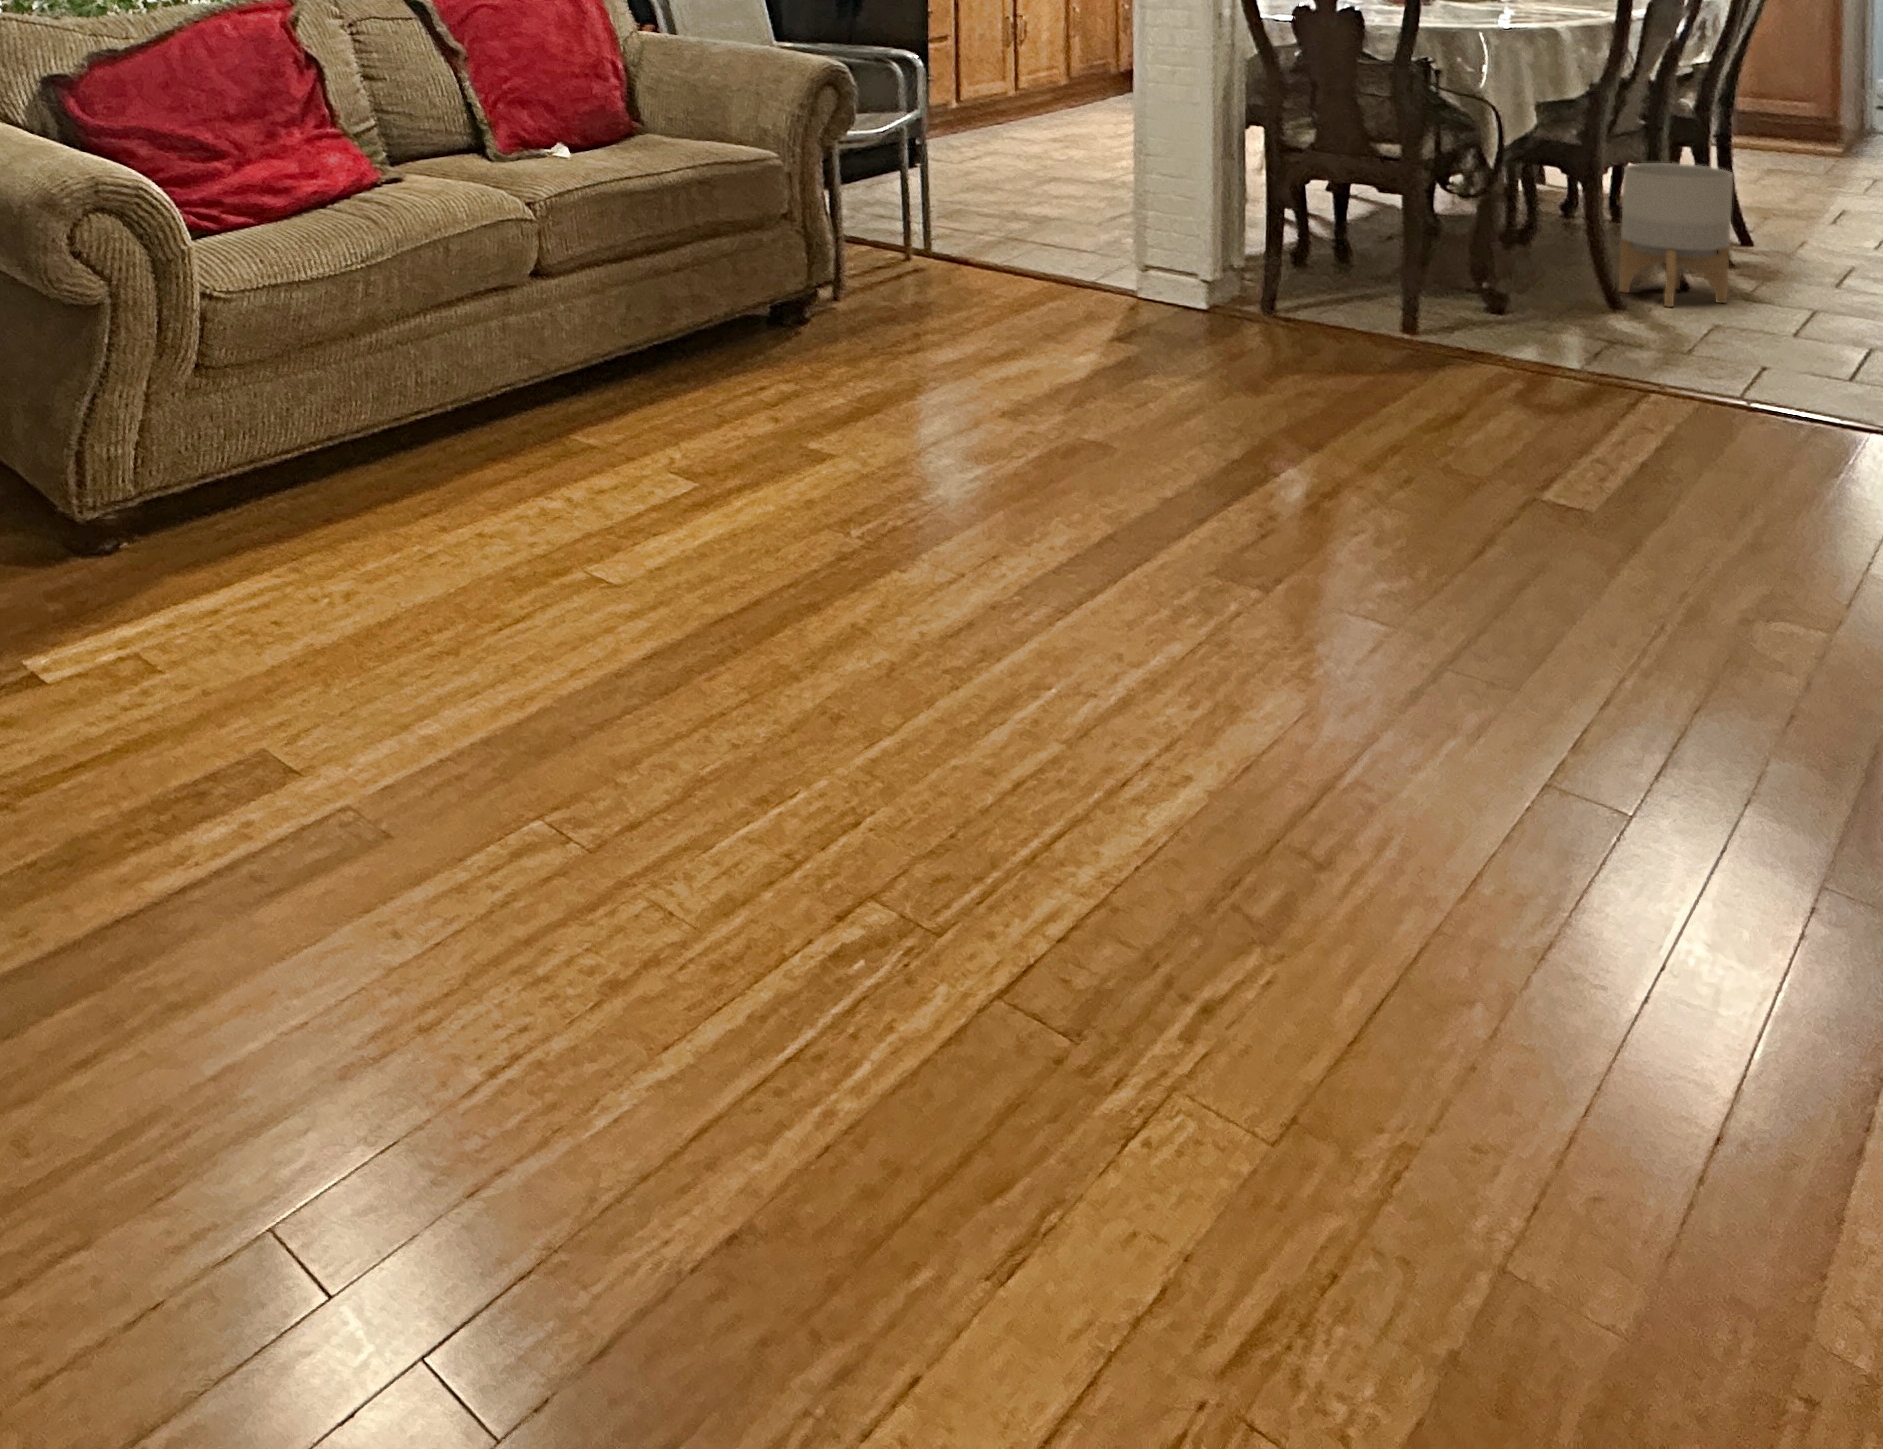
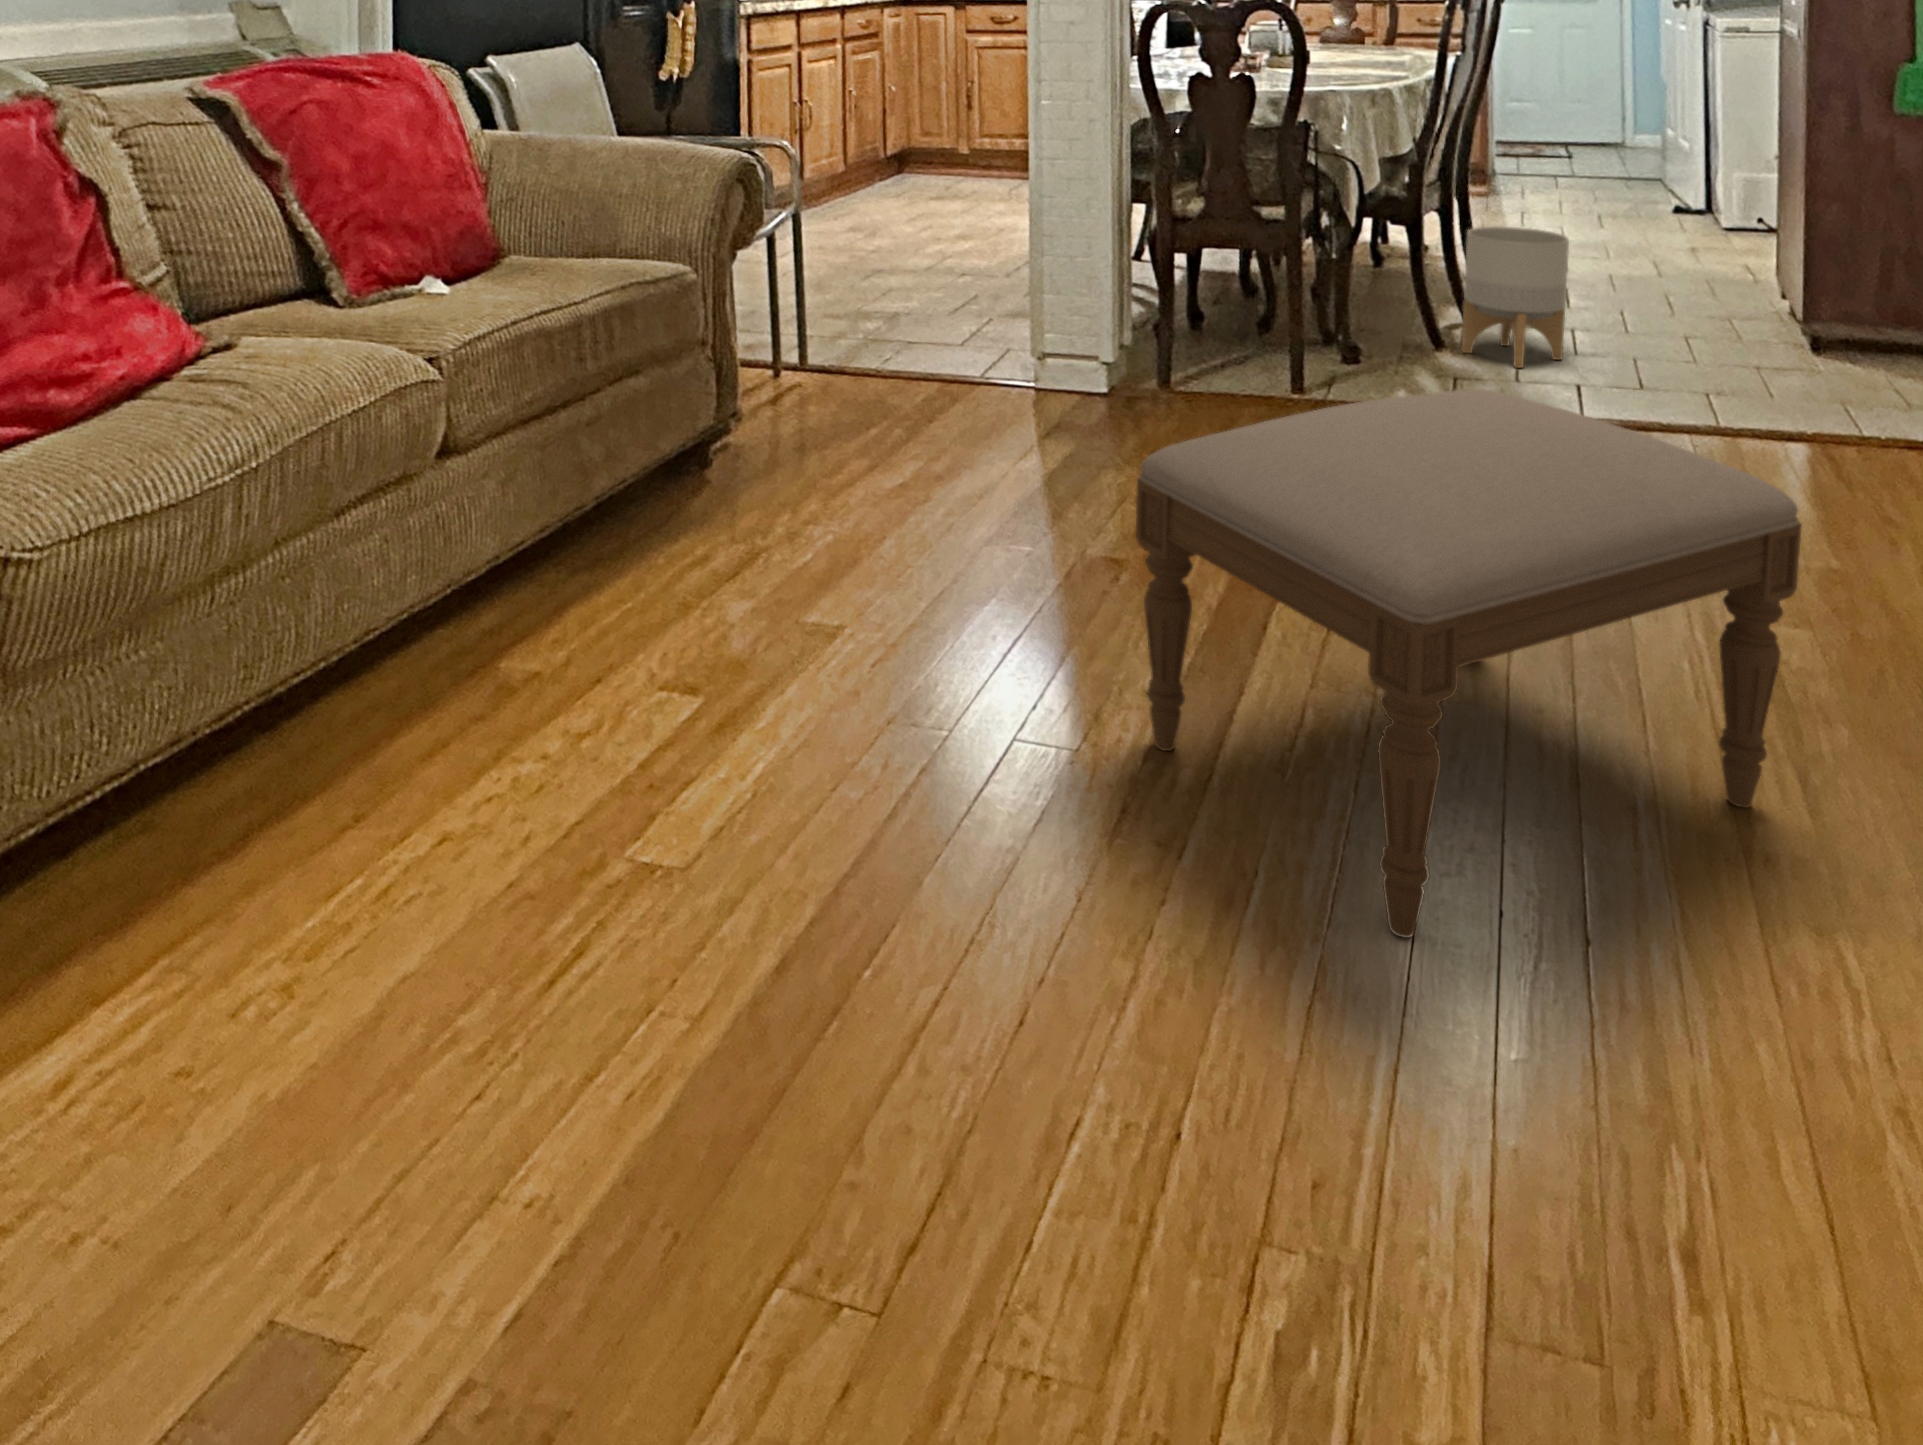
ottoman: none [1053,251,1570,610] -> present [1136,389,1802,938]

